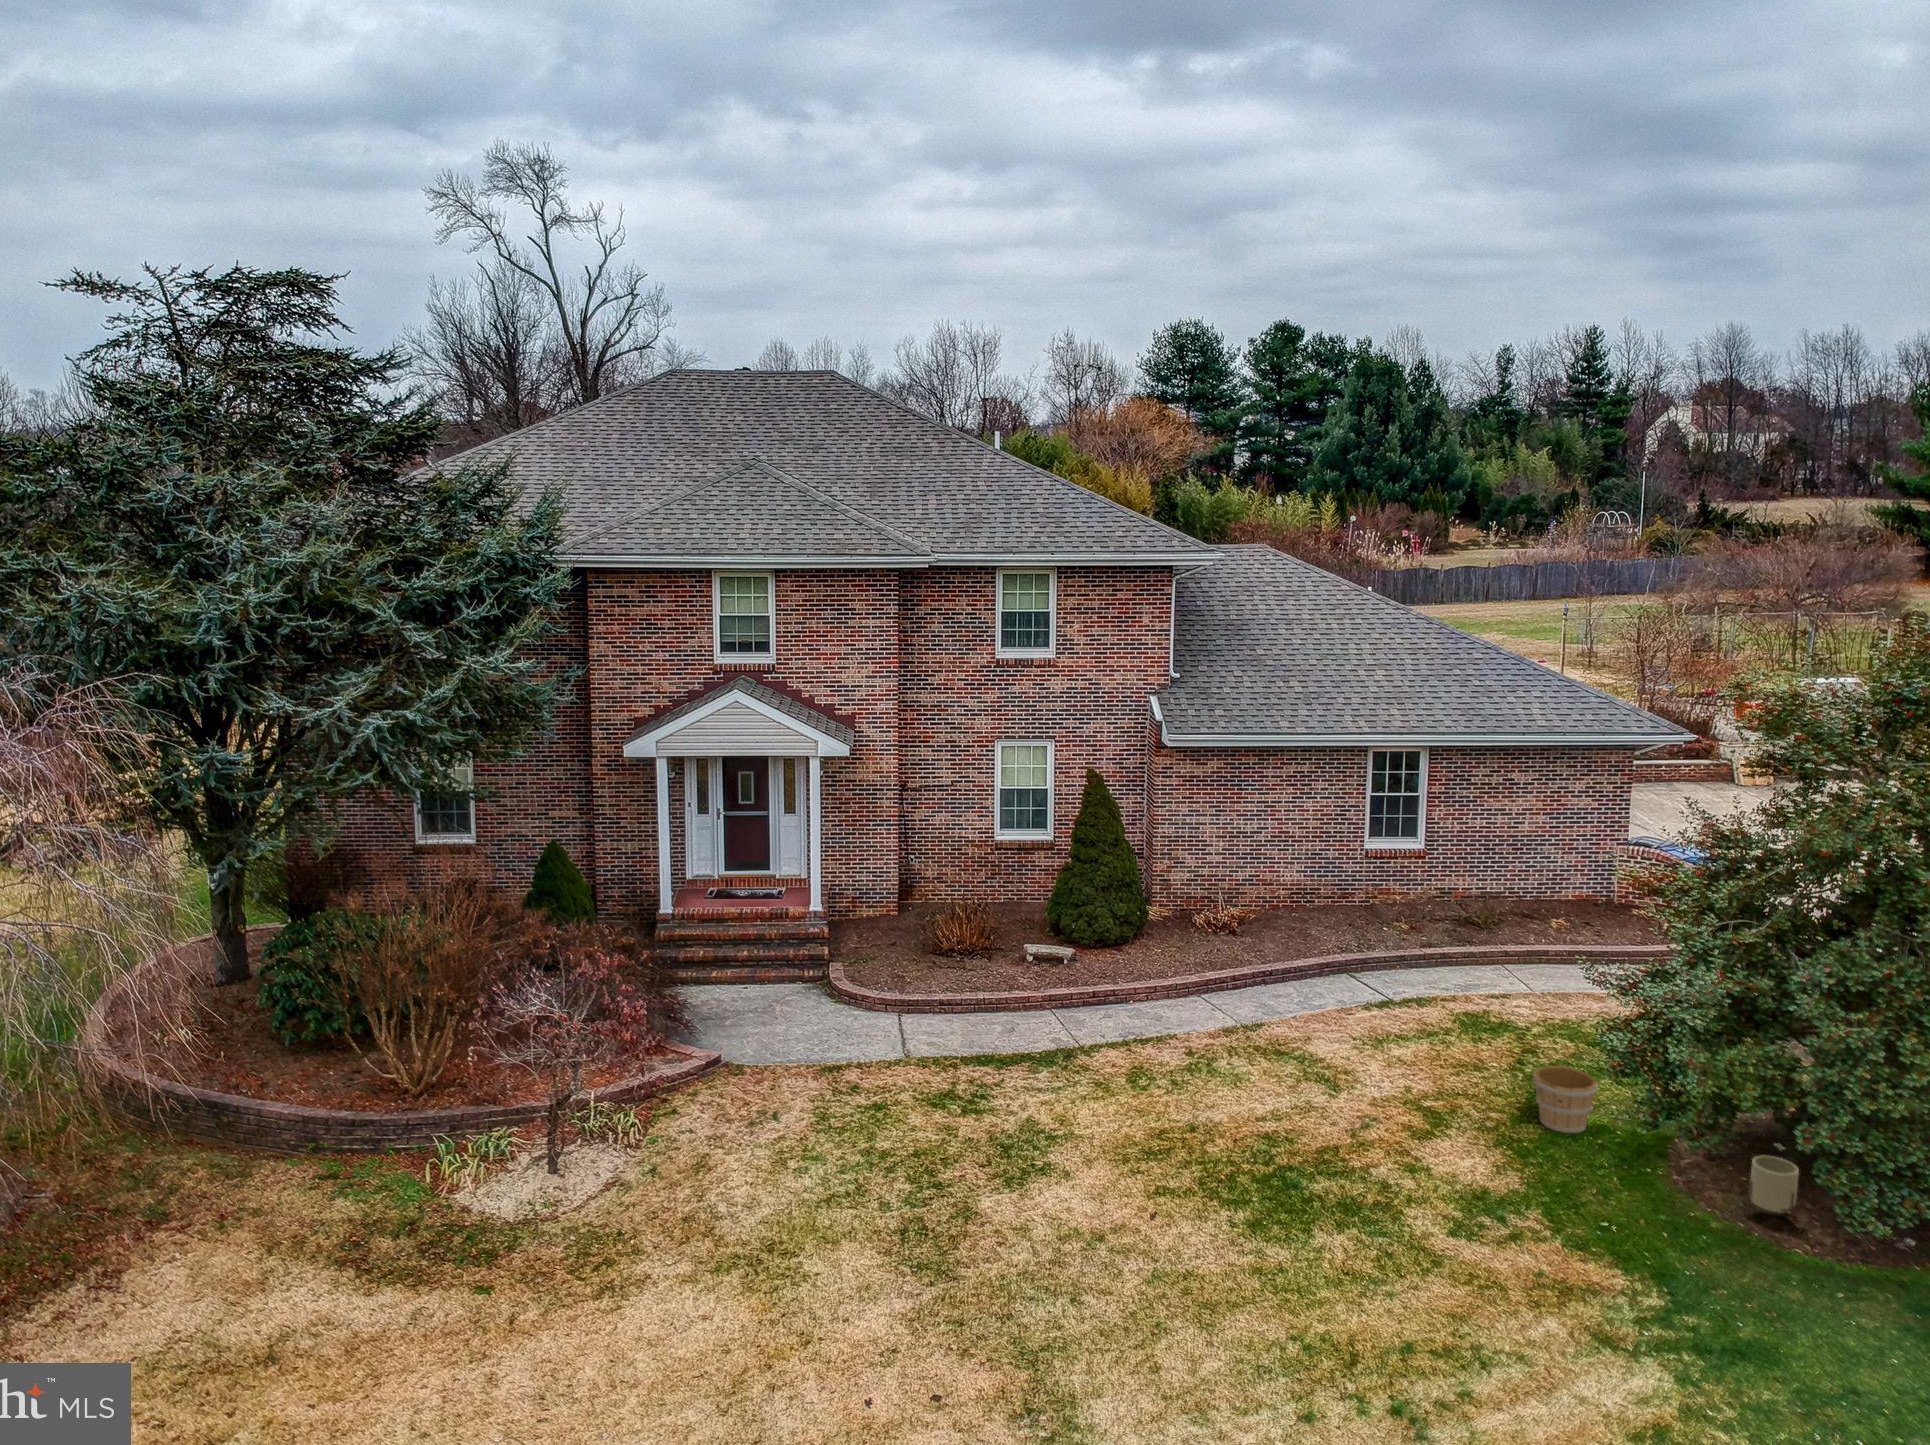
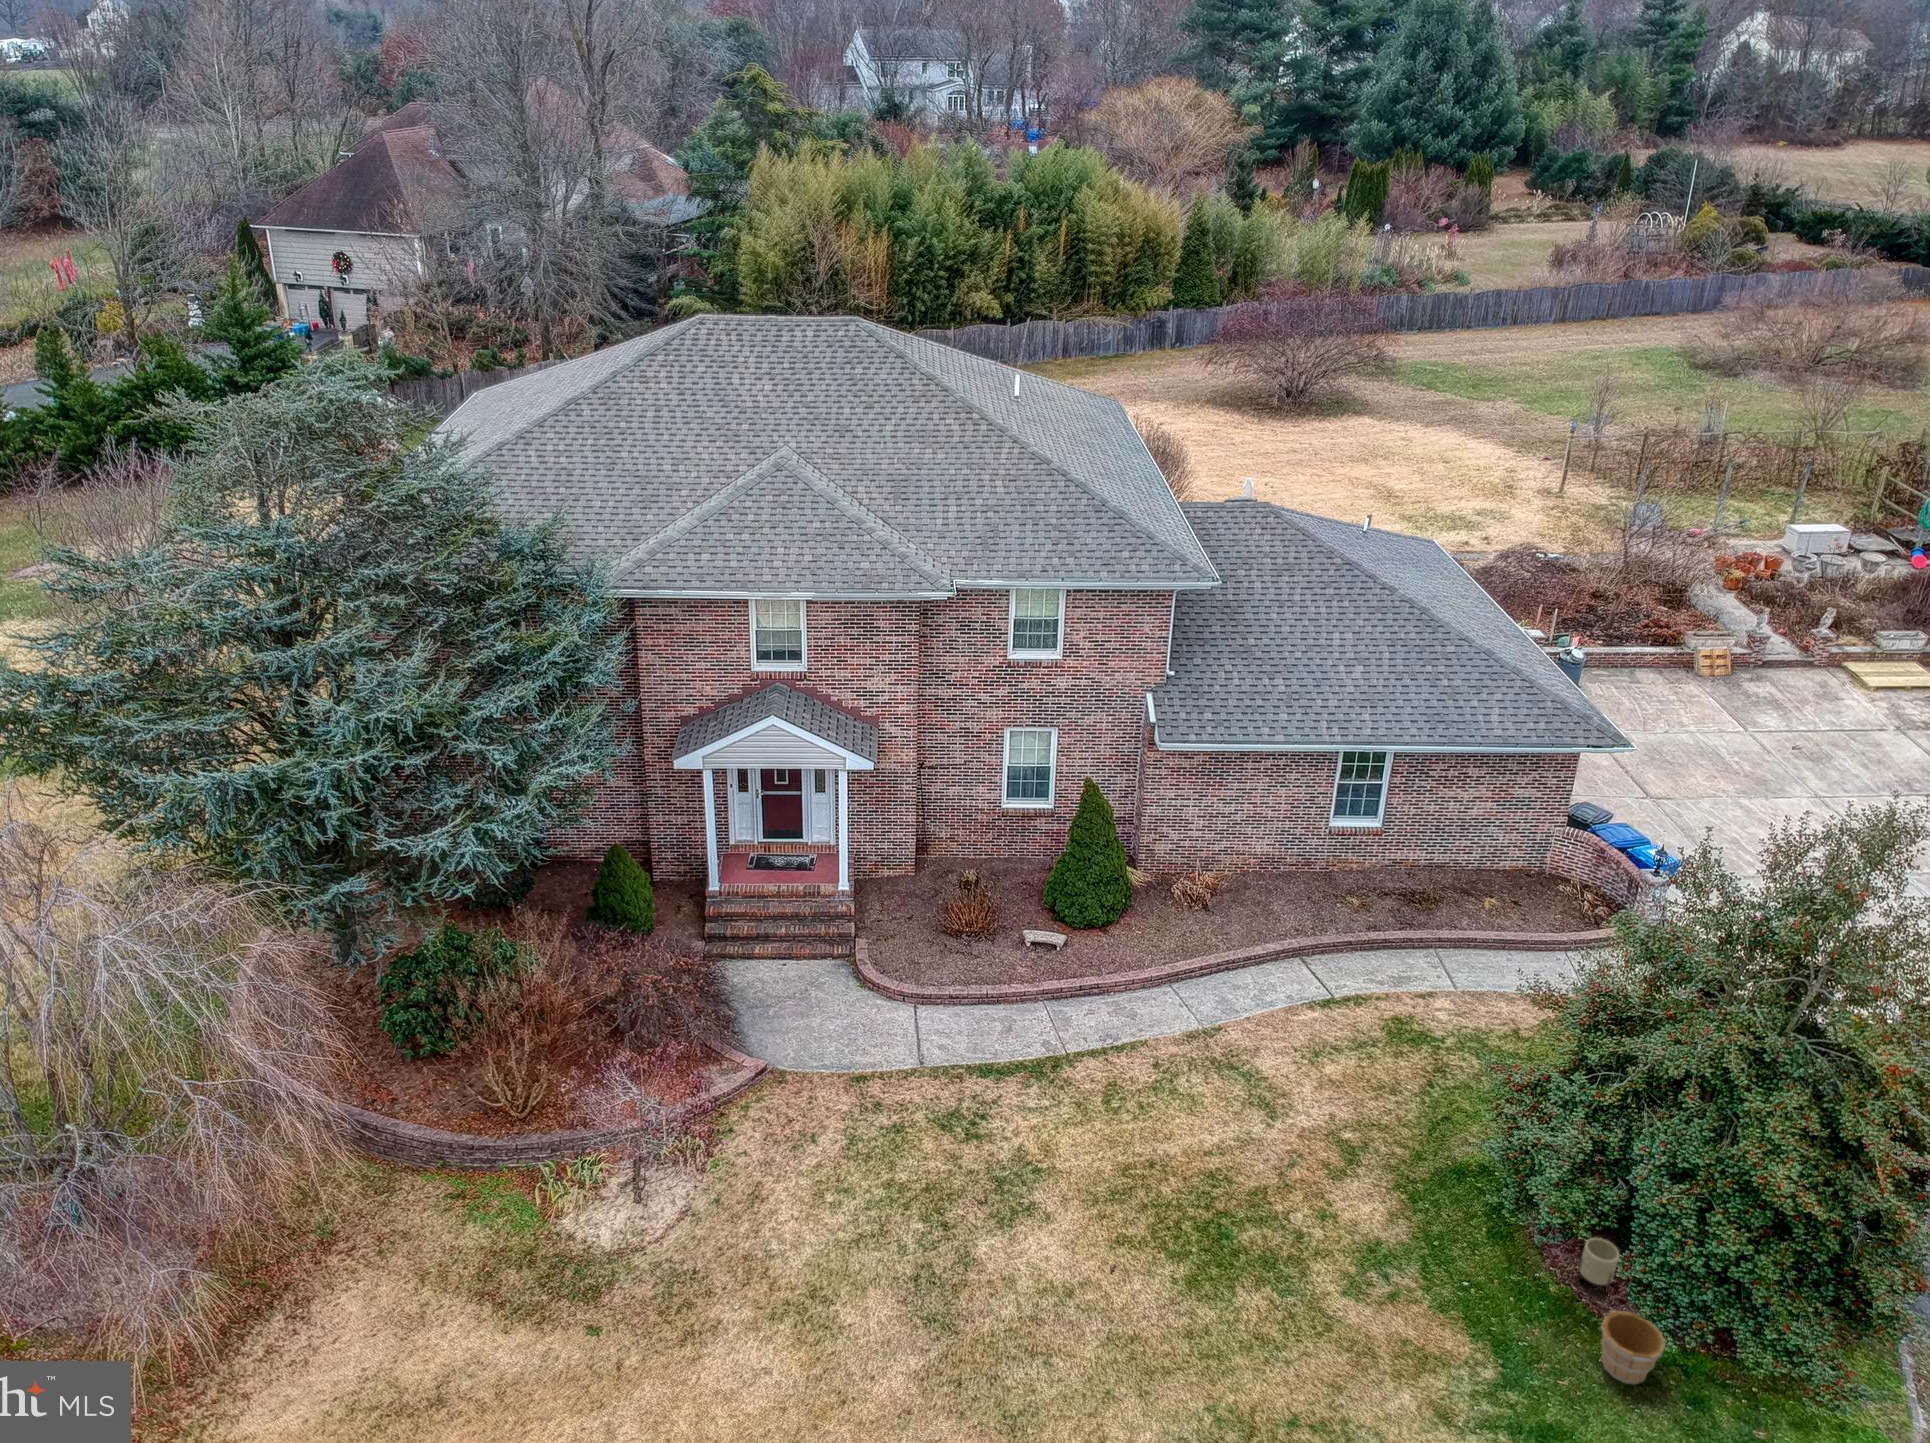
wooden bucket: present [1533,1065,1598,1134] -> present [1601,1311,1665,1385]

